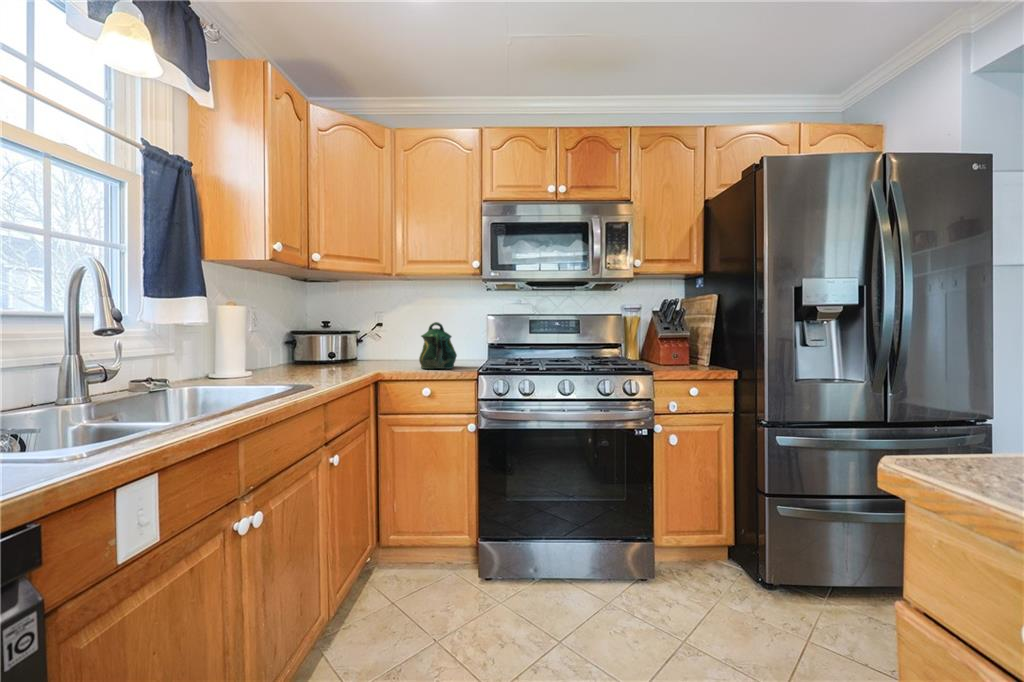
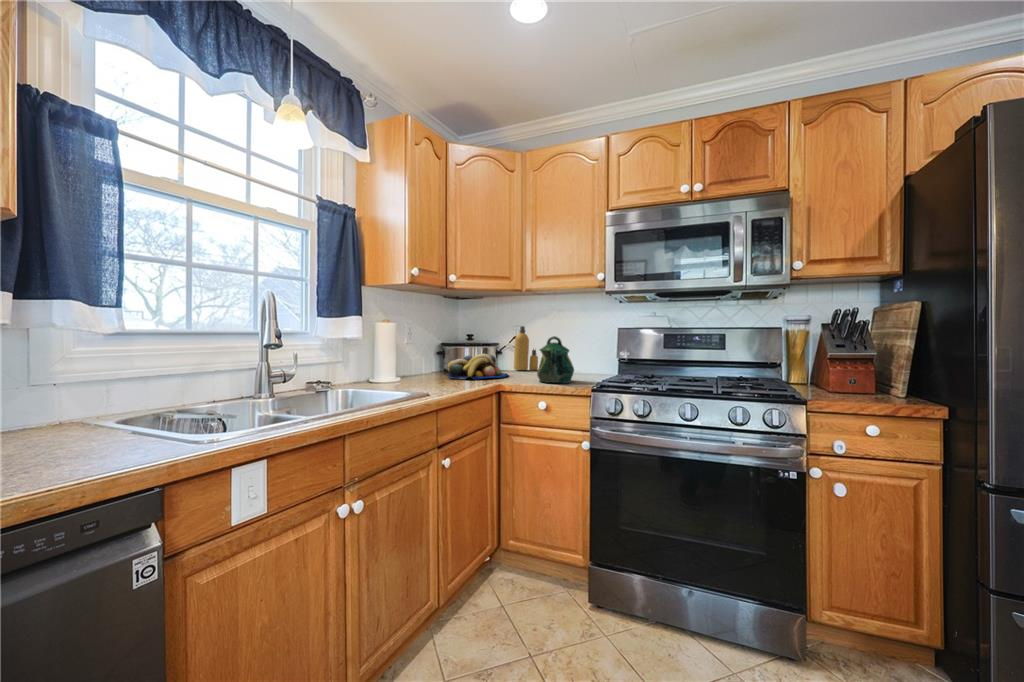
bottle: none [382,313,408,360] -> present [514,326,538,370]
fruit bowl: none [310,342,383,370] -> present [447,354,508,379]

